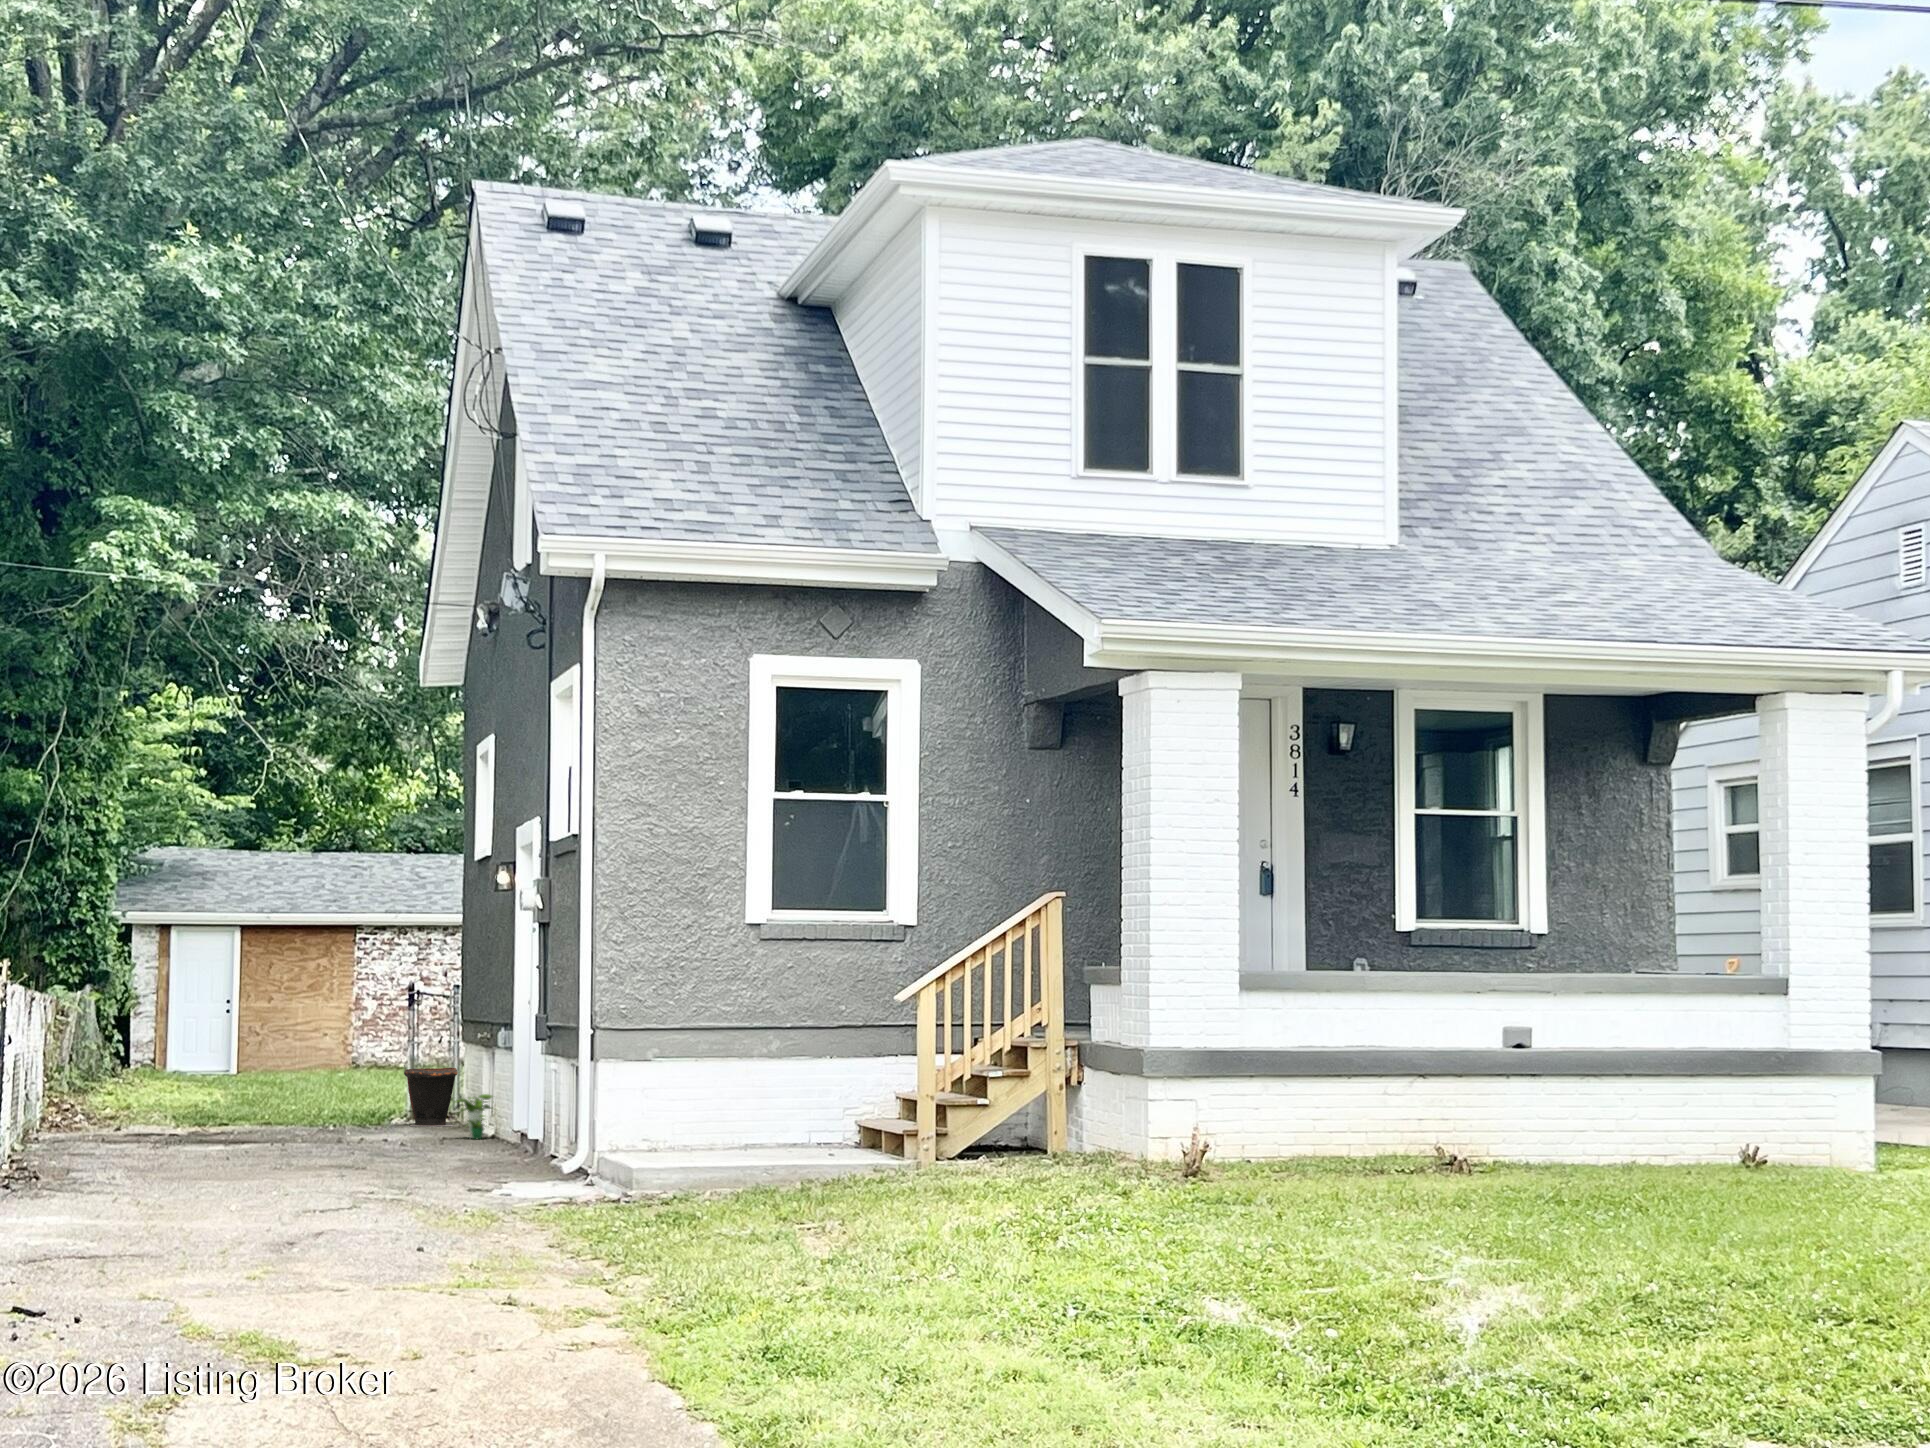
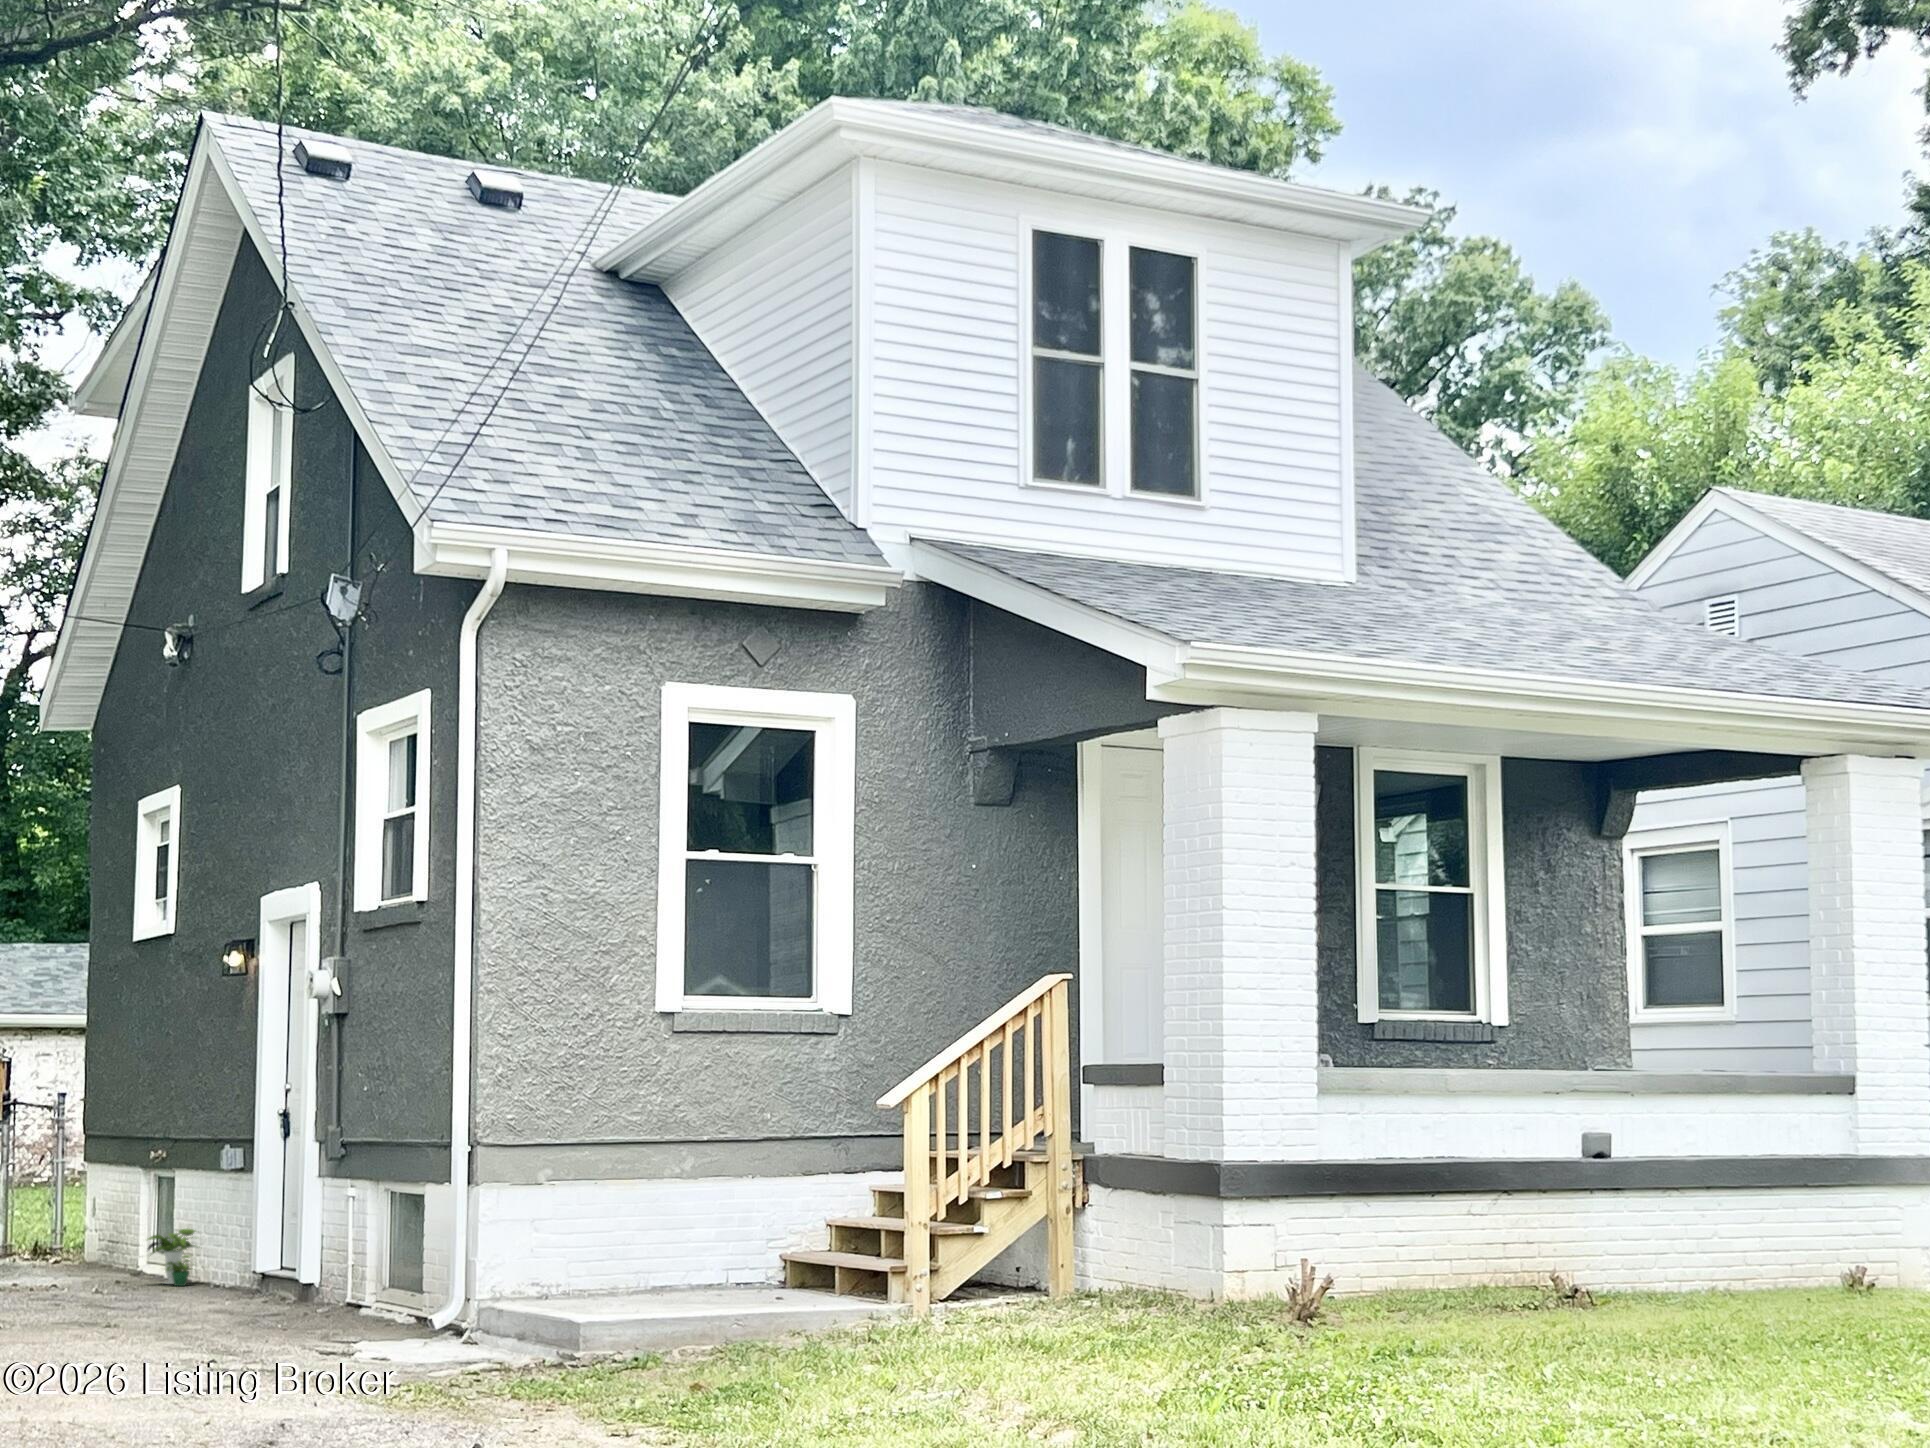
trash can: present [404,1065,458,1127] -> none [40,1193,109,1269]

